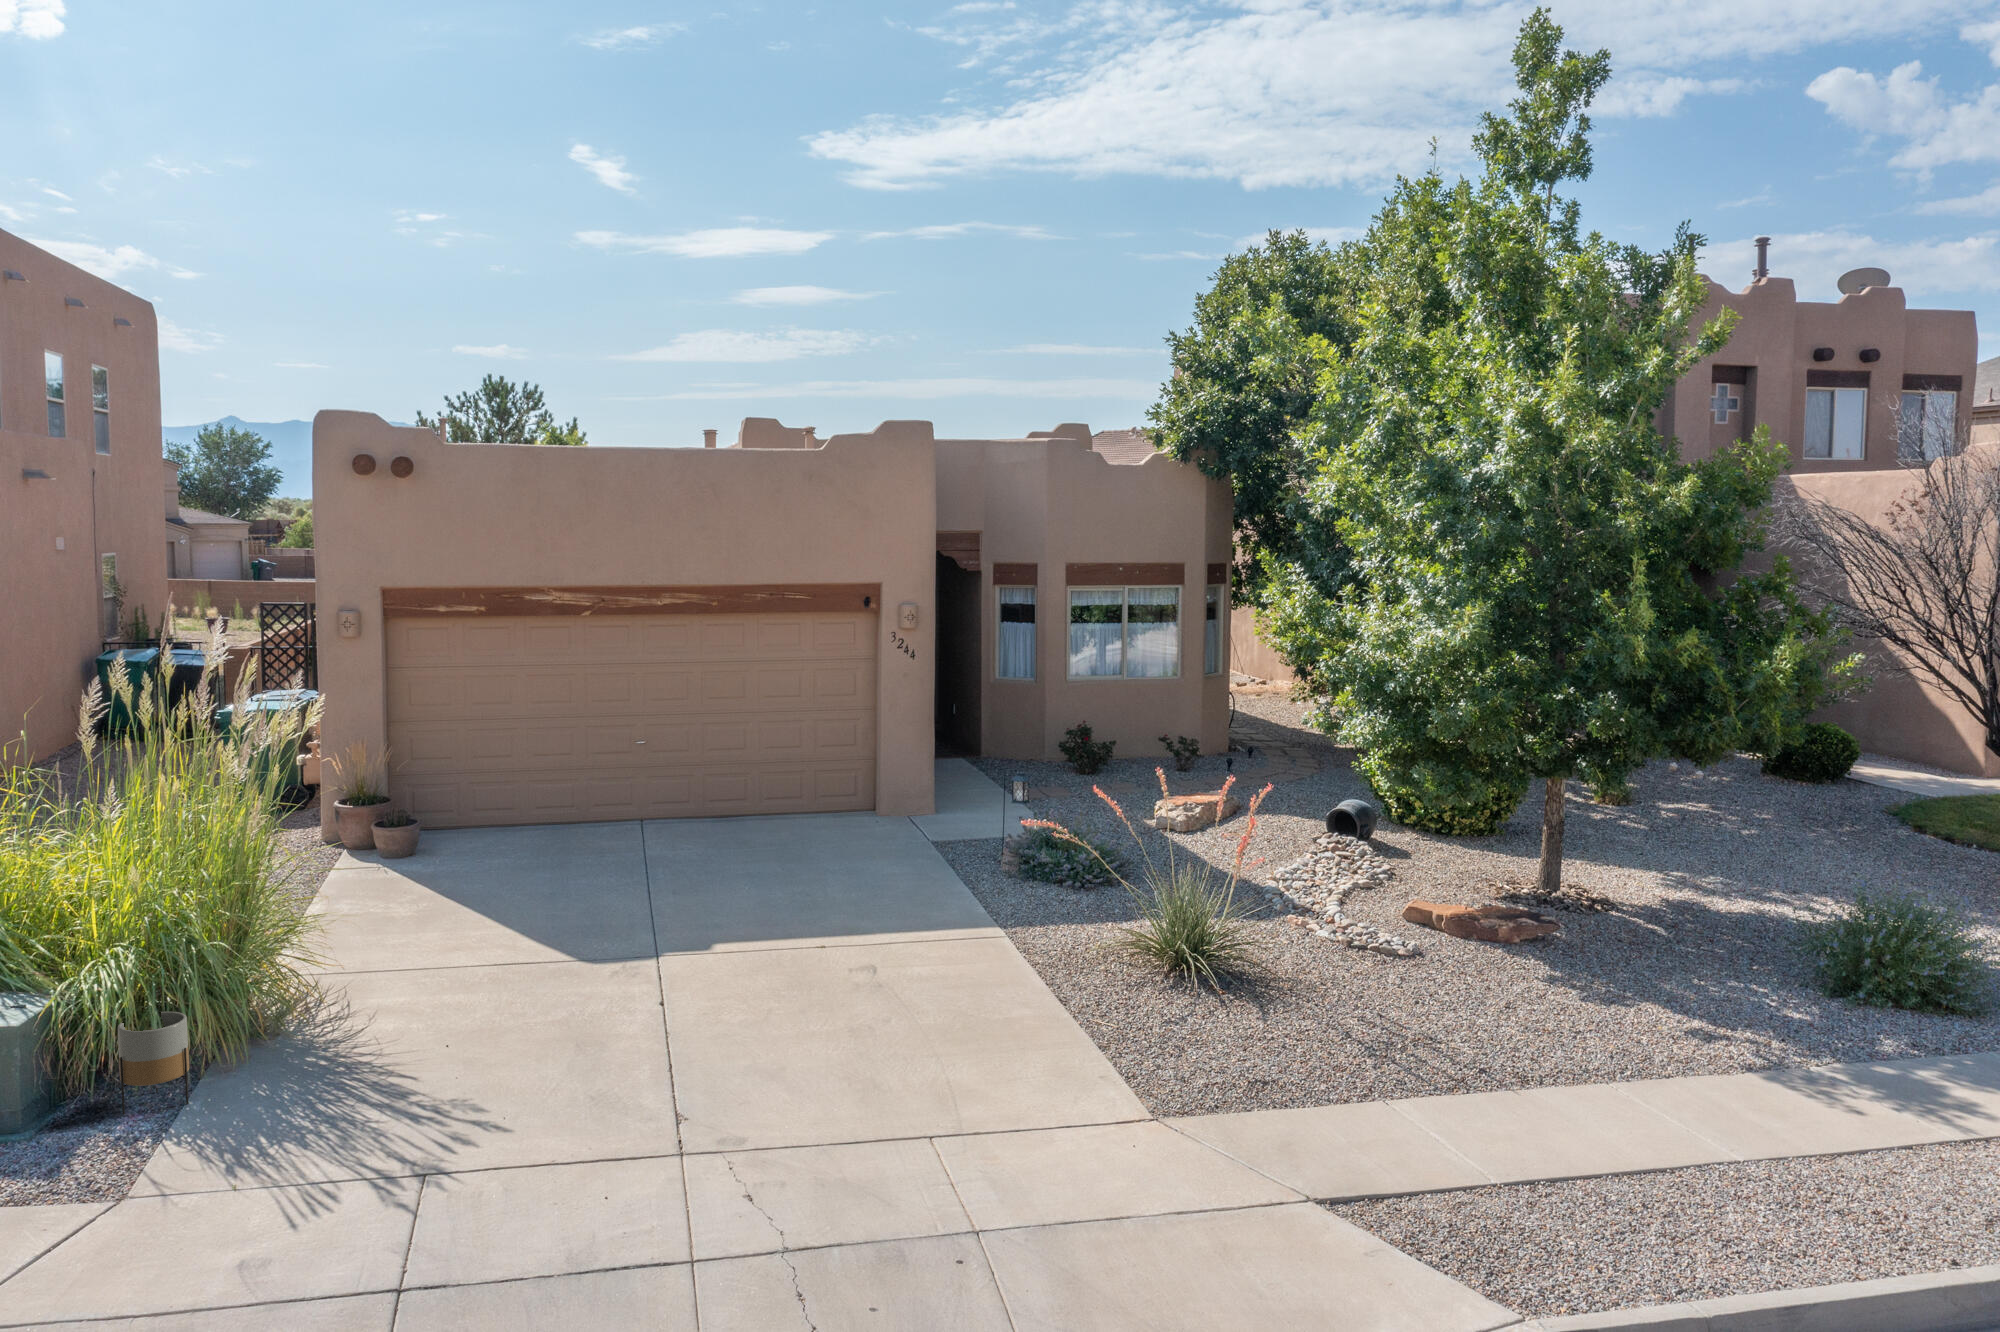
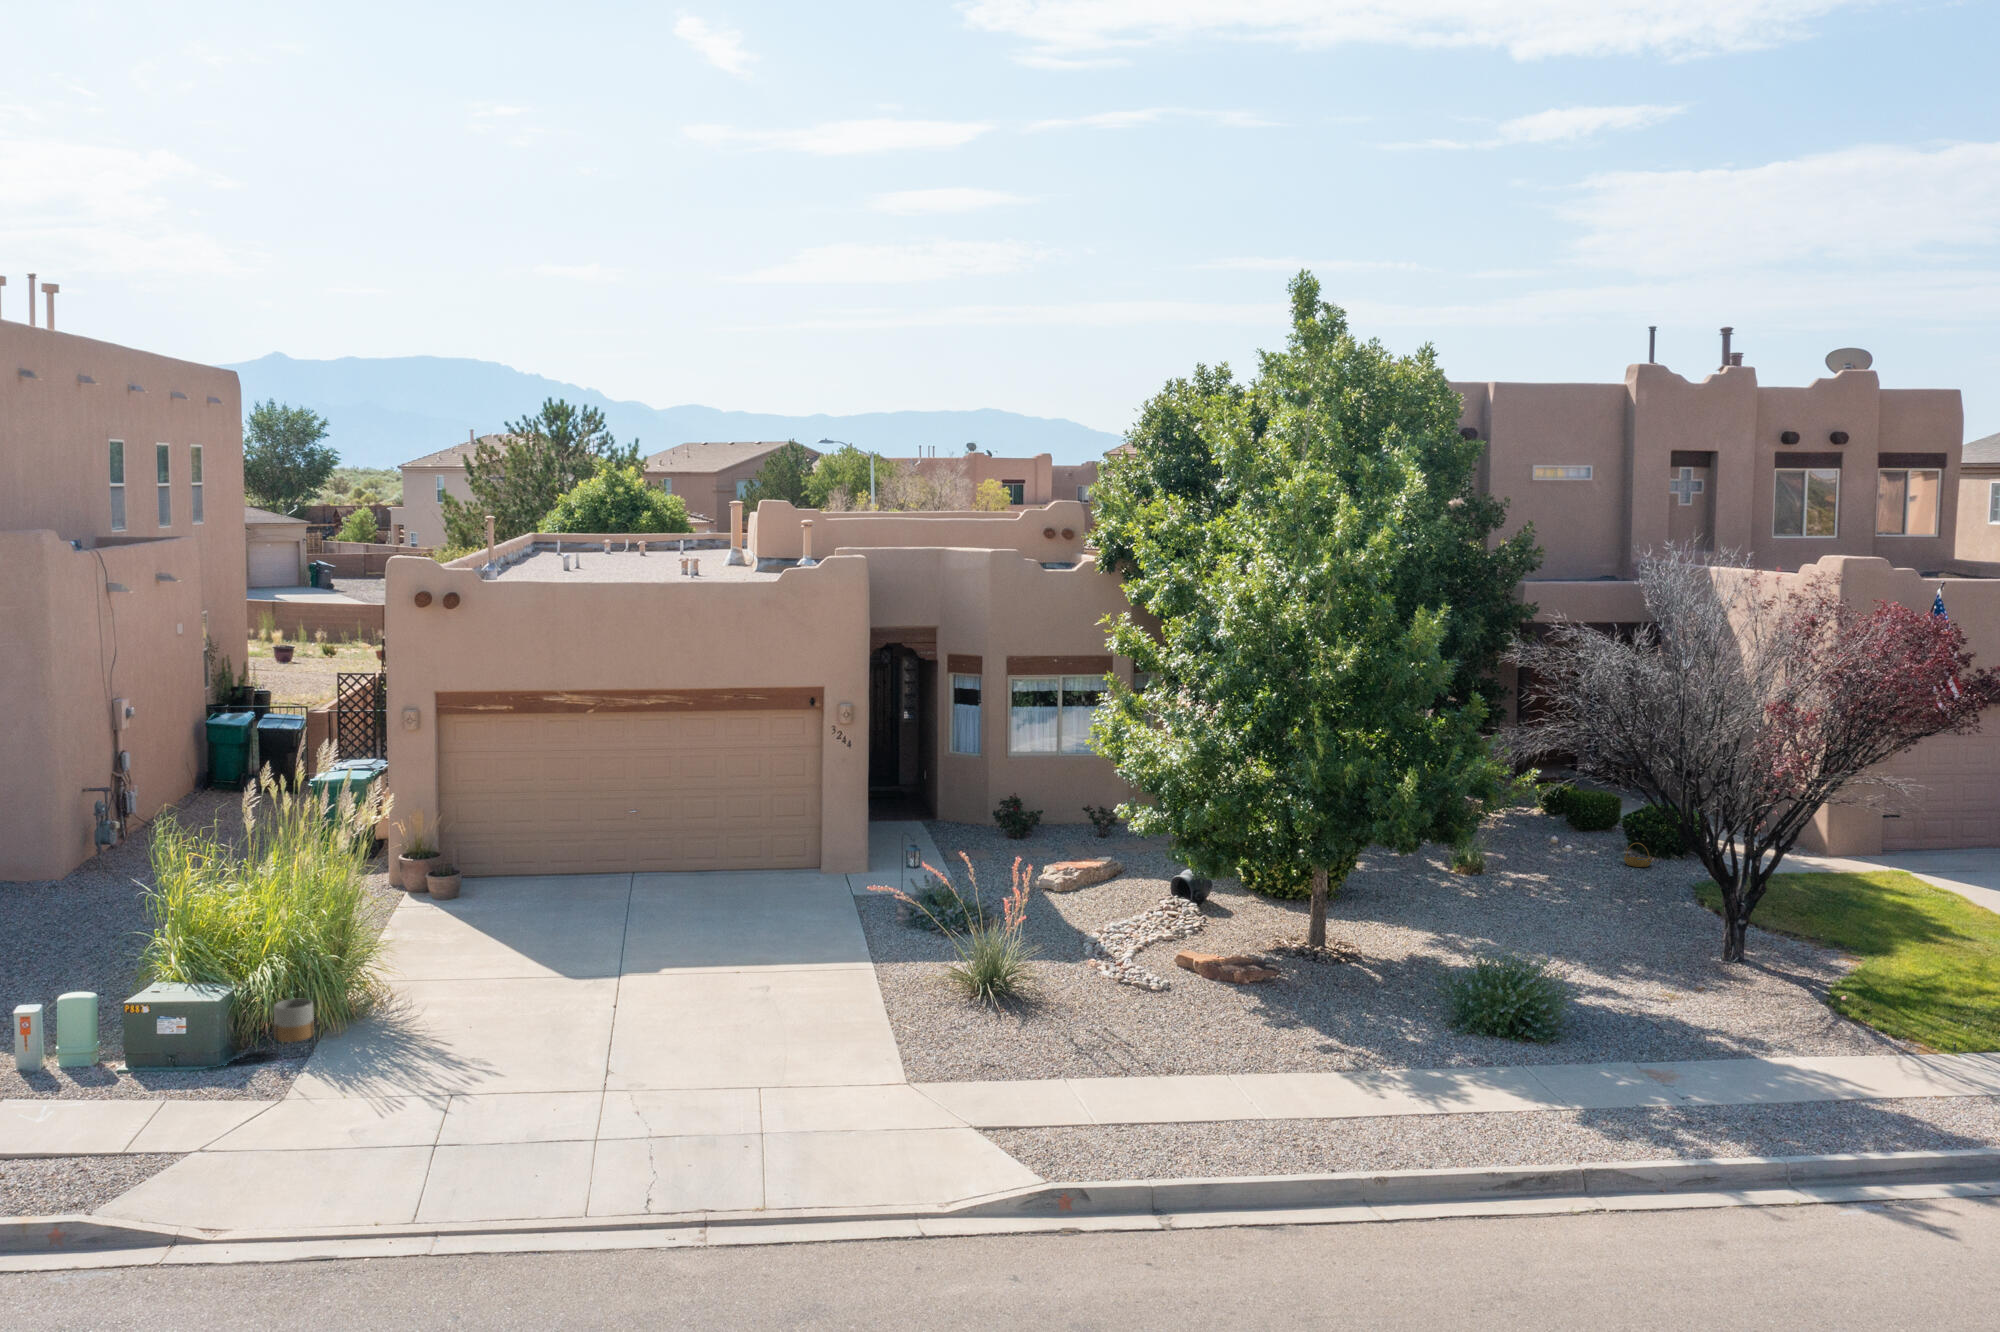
basket: none [1784,764,1818,792] -> present [1624,843,1652,867]

